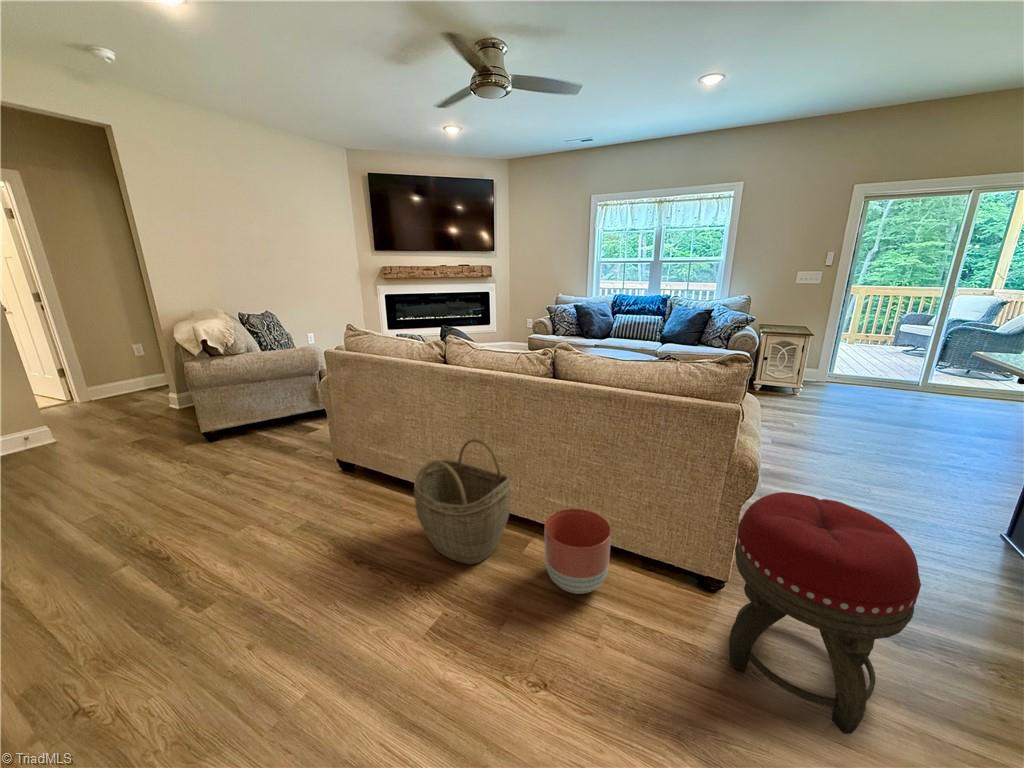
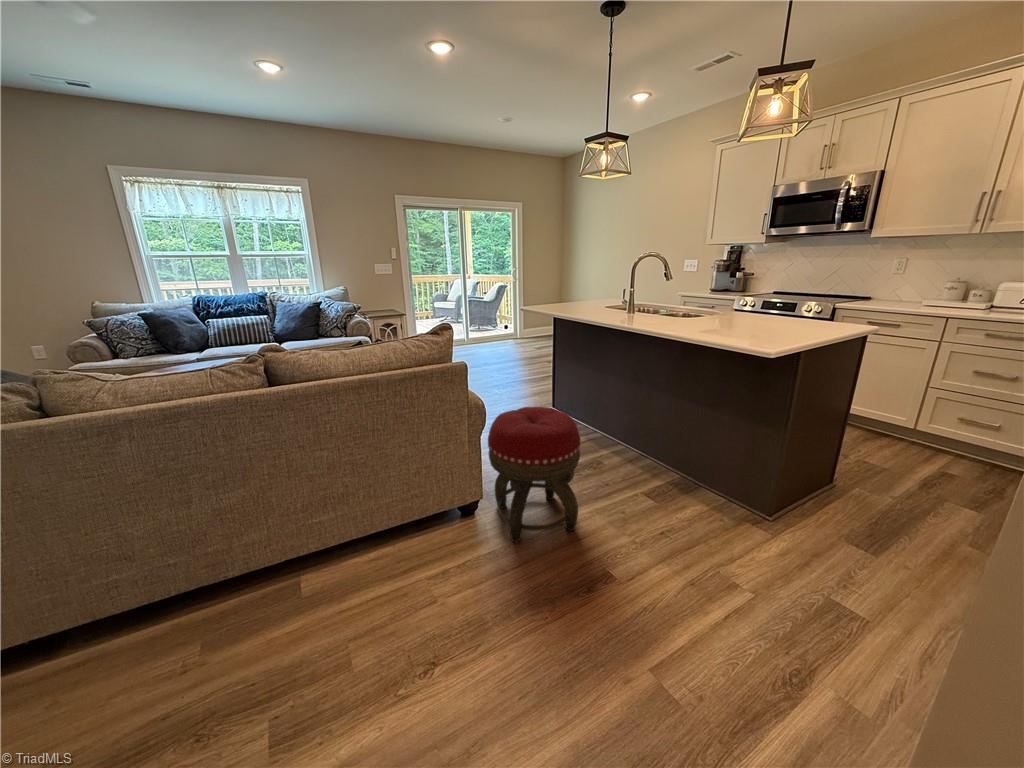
woven basket: present [414,439,511,565] -> none [86,499,276,688]
planter: present [544,509,611,594] -> none [334,503,409,590]

